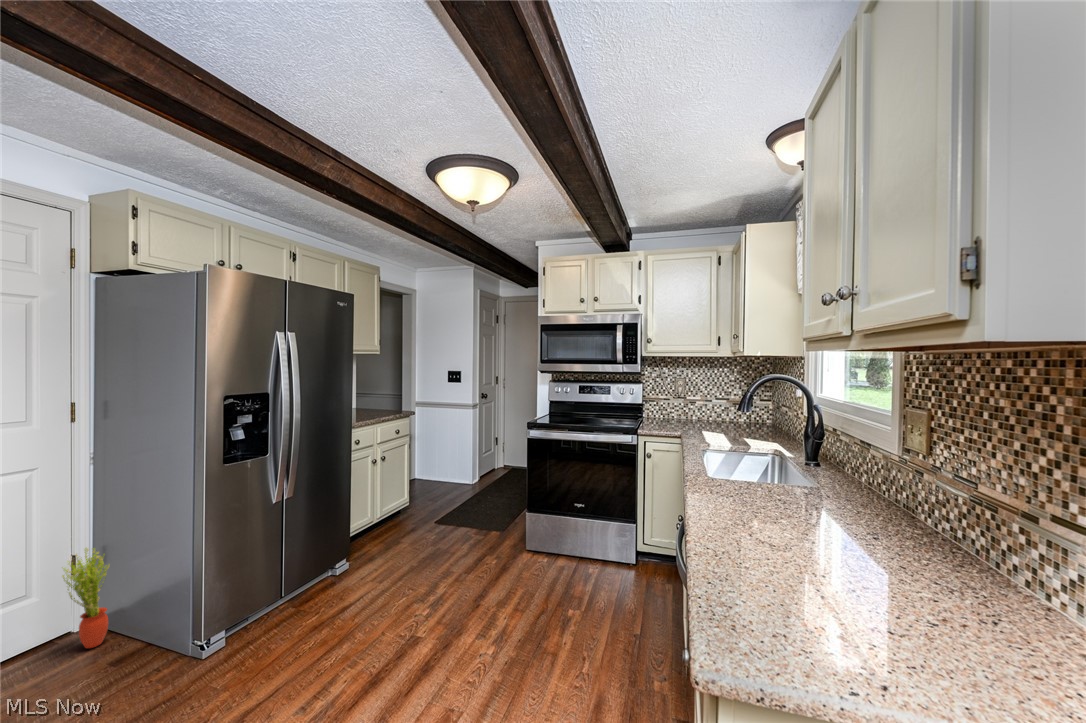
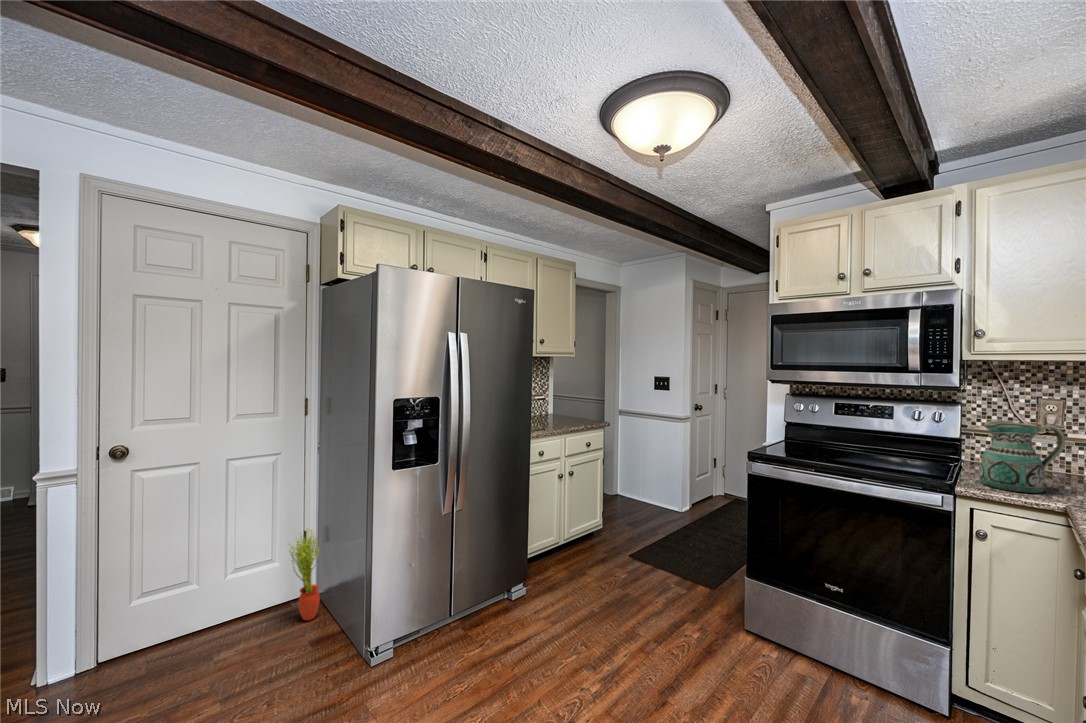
ceramic pitcher: none [651,390,685,429] -> present [980,421,1065,493]

